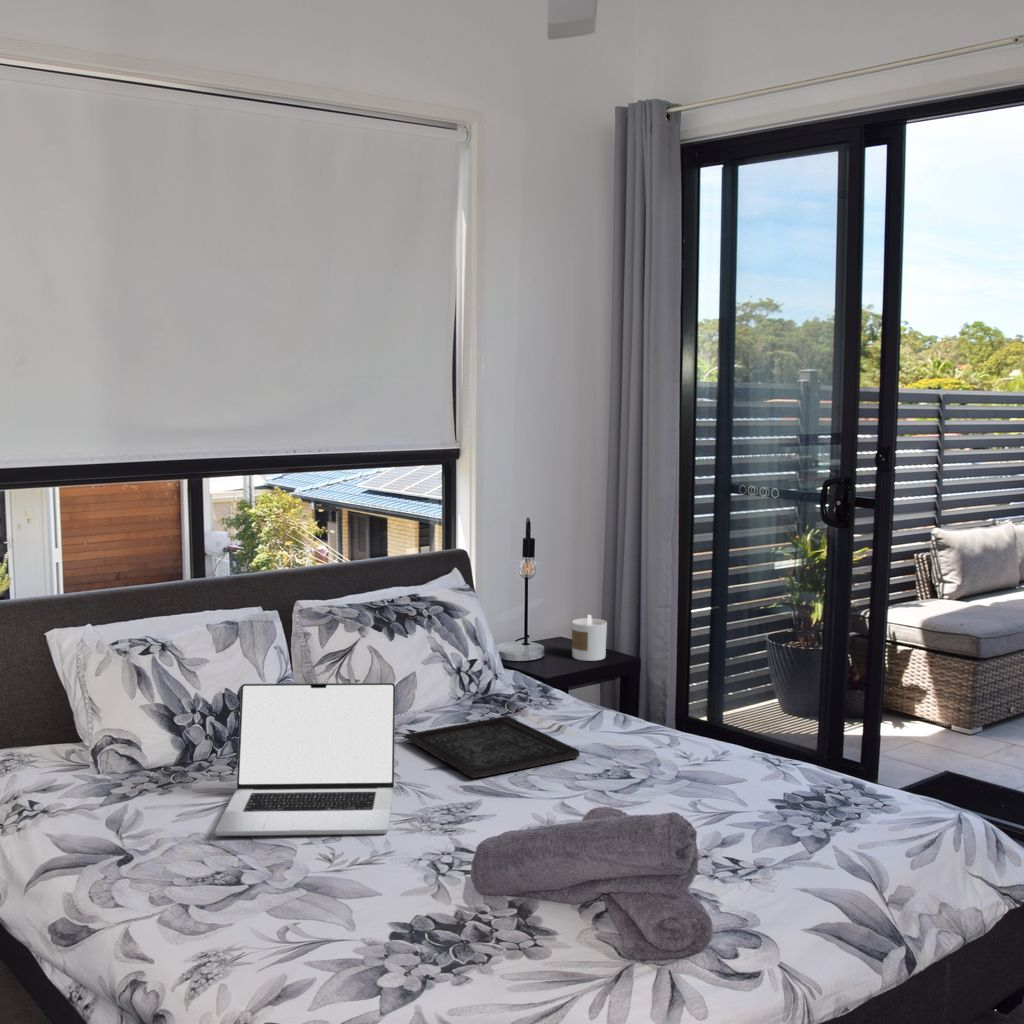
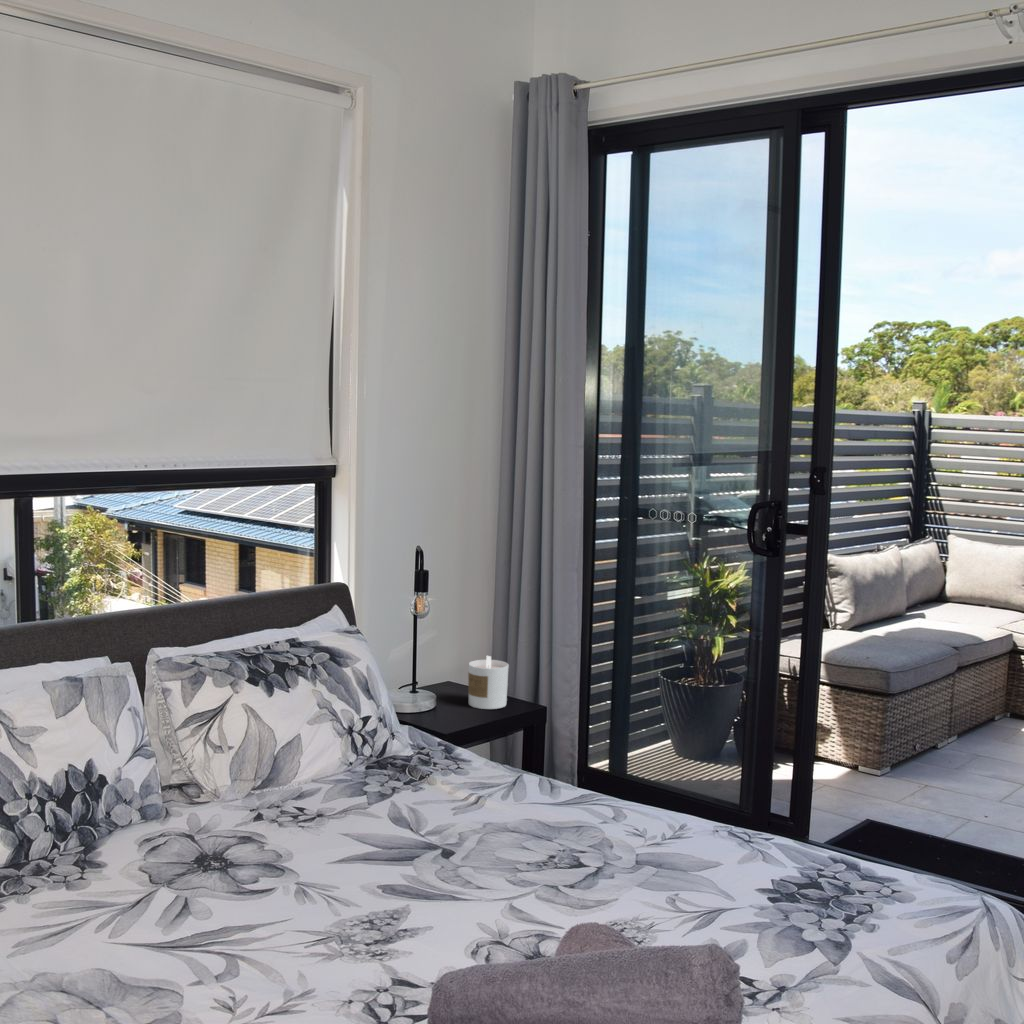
laptop: present [215,683,395,836] -> none [66,758,301,978]
tray: present [405,716,580,778] -> none [297,786,516,874]

